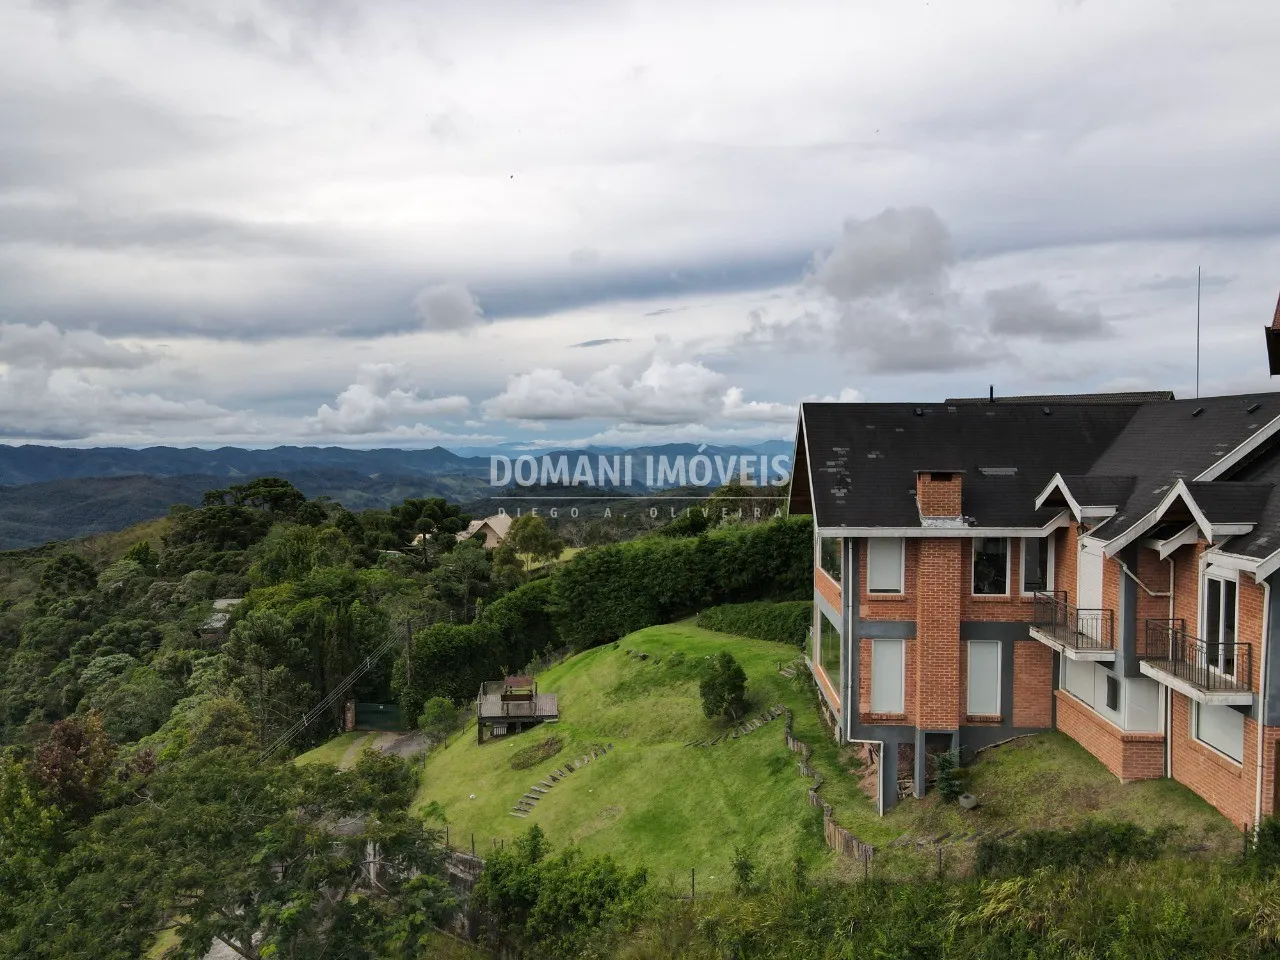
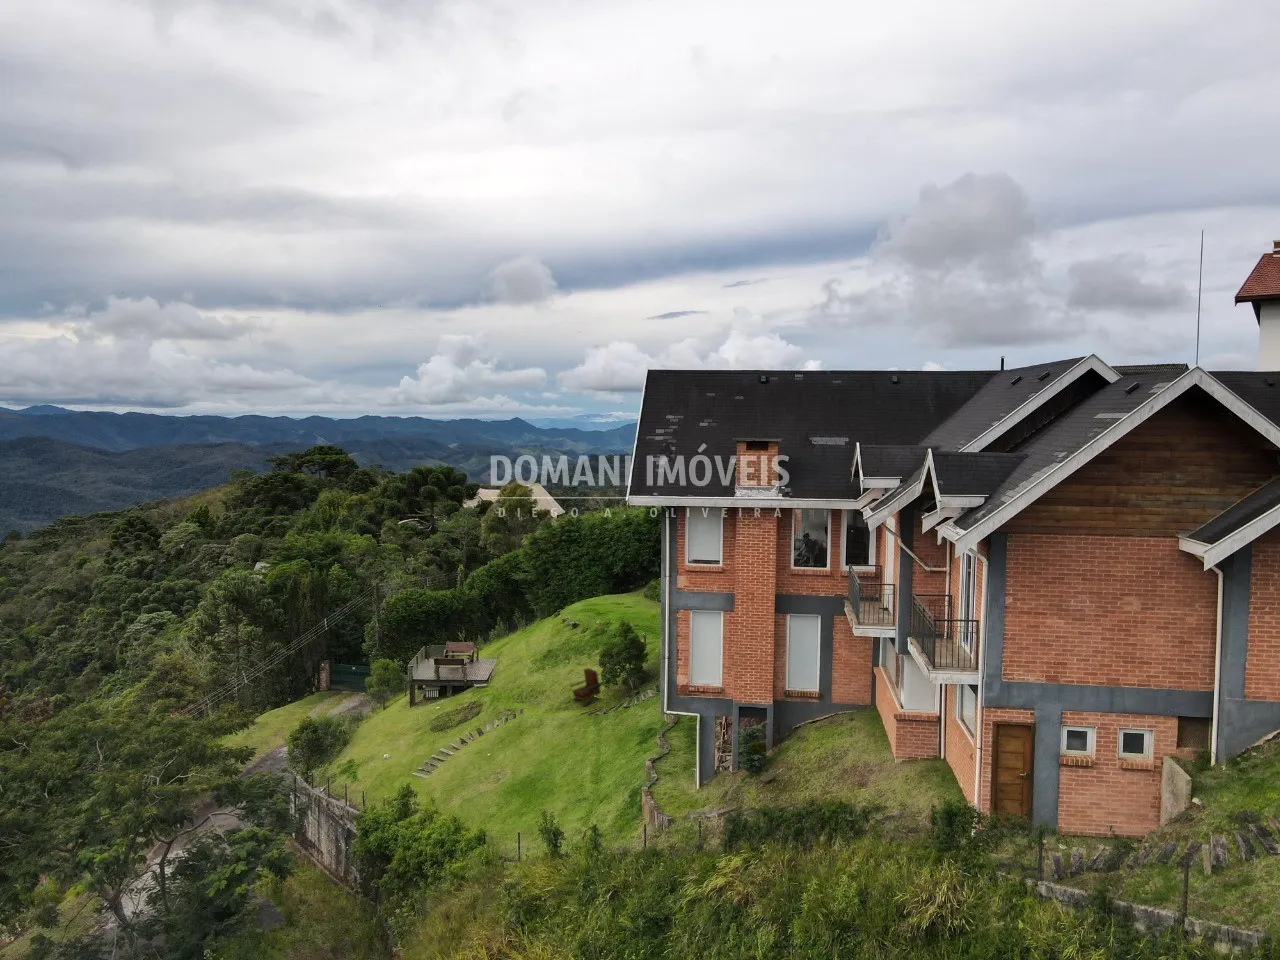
lounge chair: none [682,700,722,739] -> present [570,668,603,706]

